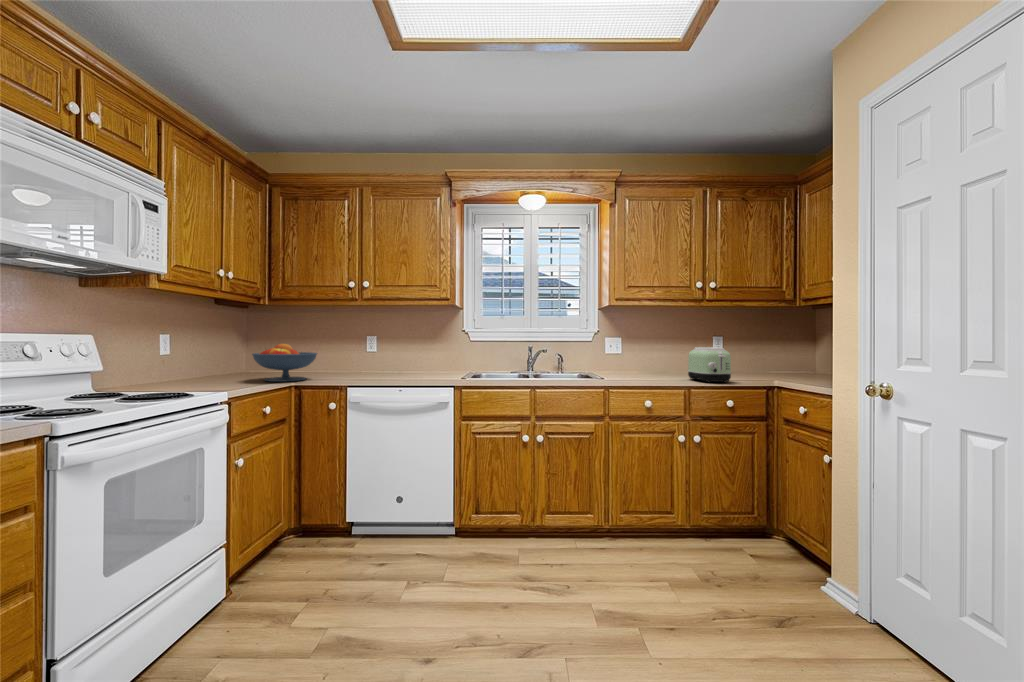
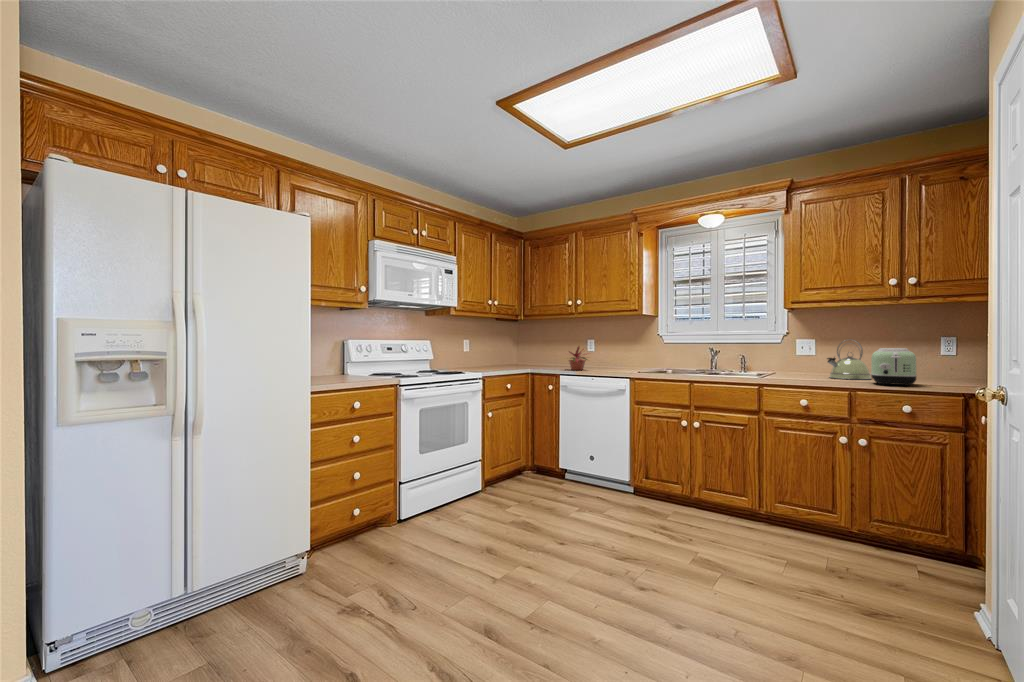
kettle: none [637,338,671,376] -> present [827,339,871,379]
potted plant: none [347,342,392,378] -> present [569,347,587,370]
fruit bowl: present [252,344,317,382] -> none [504,346,543,370]

